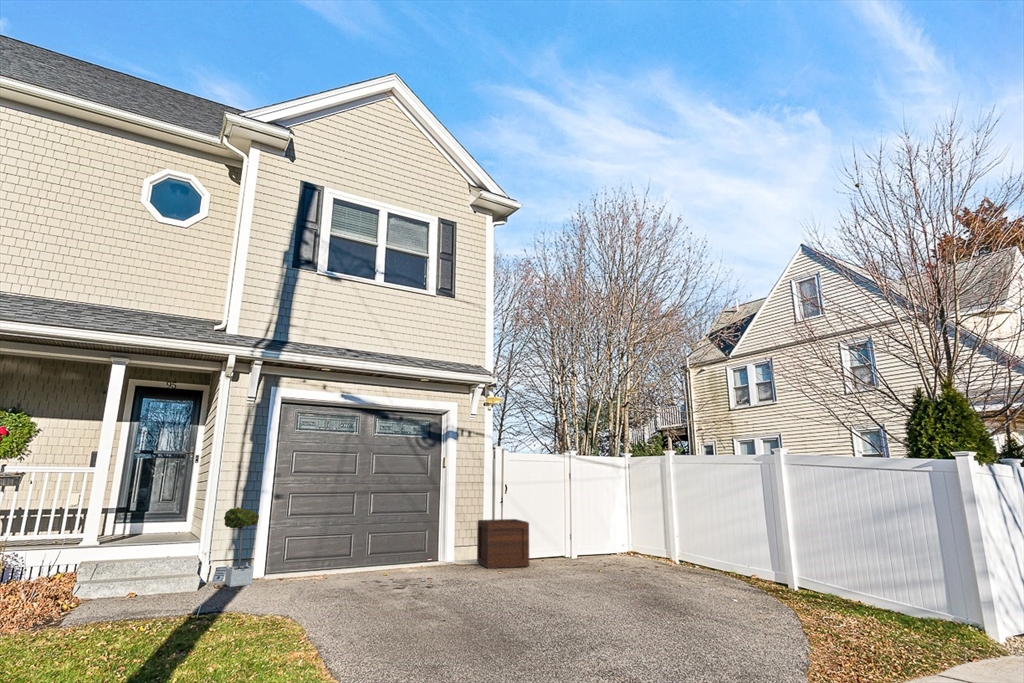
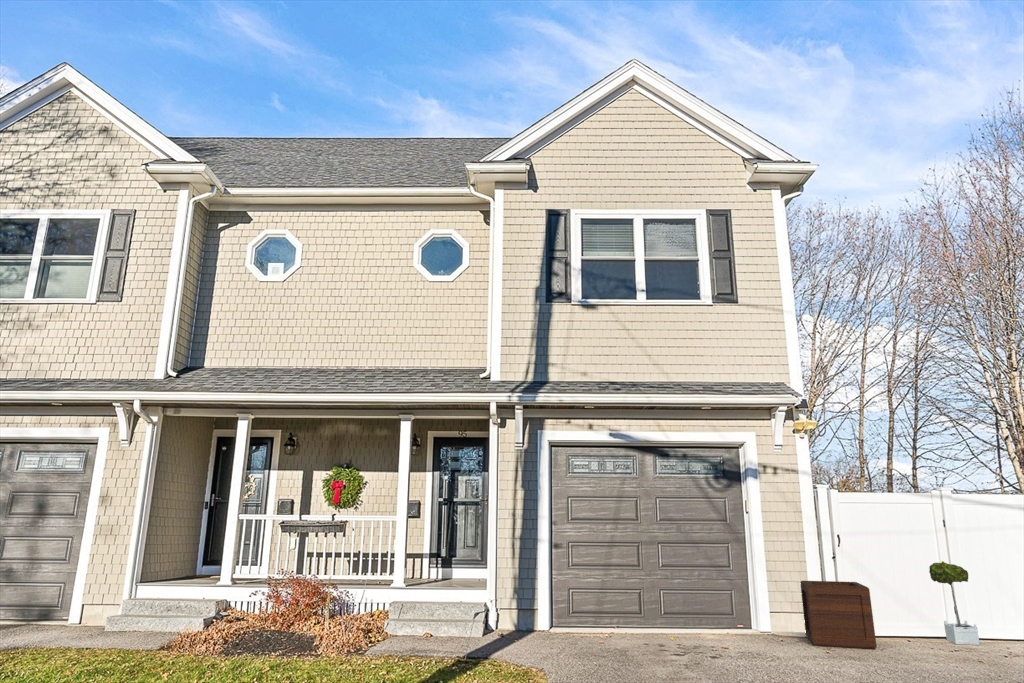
potted tree: present [224,507,259,587] -> present [929,561,980,645]

